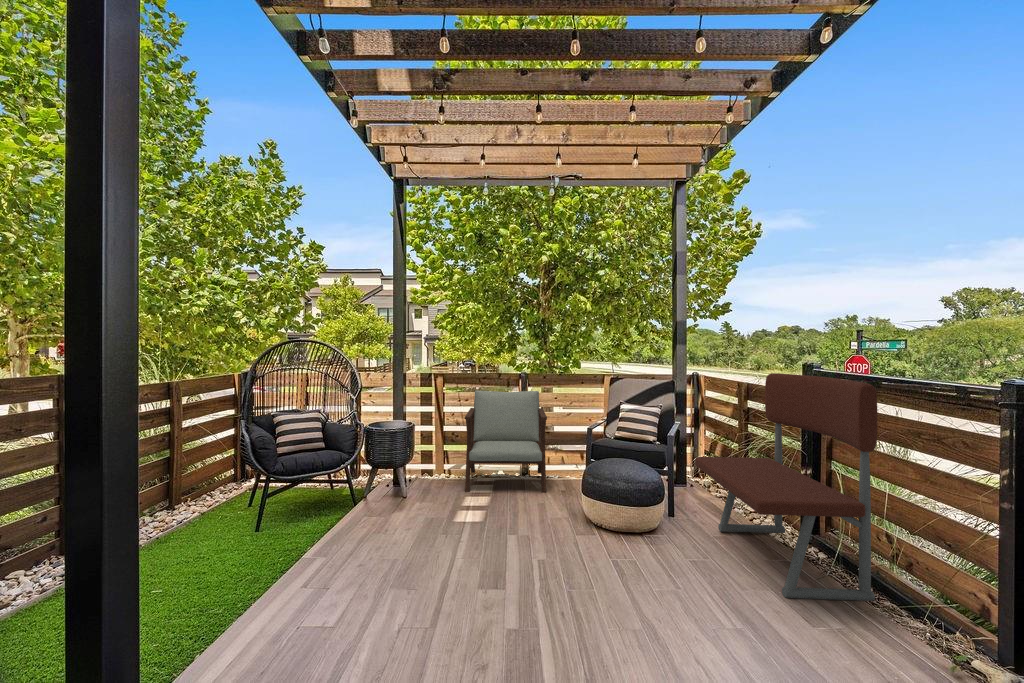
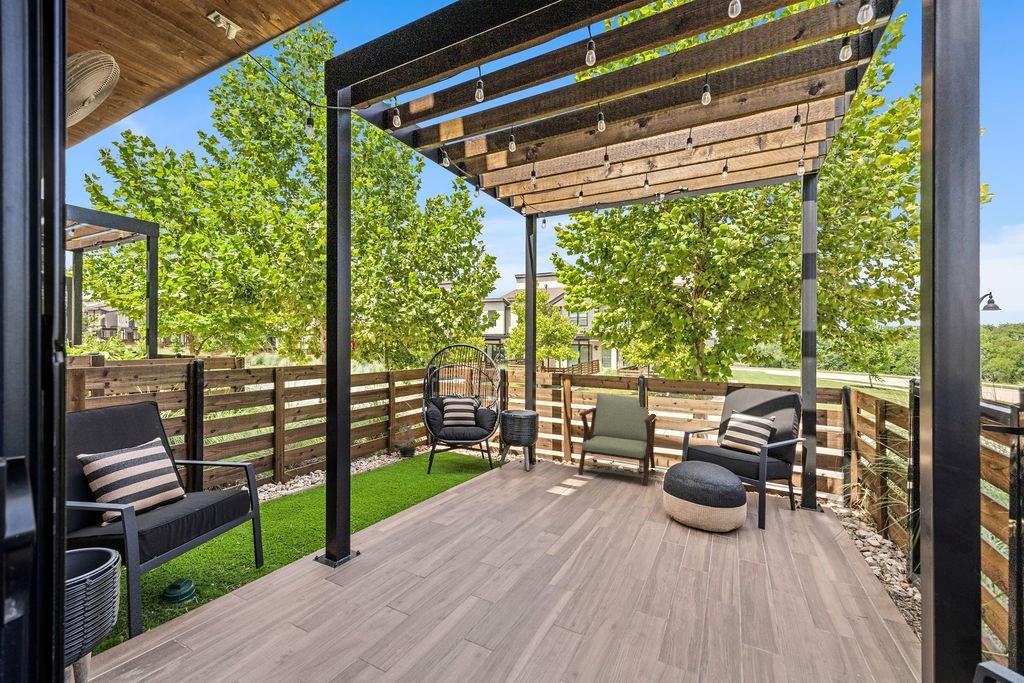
bench: present [695,373,877,601] -> none [770,397,917,631]
potted plant: none [172,448,230,507] -> present [390,422,419,457]

